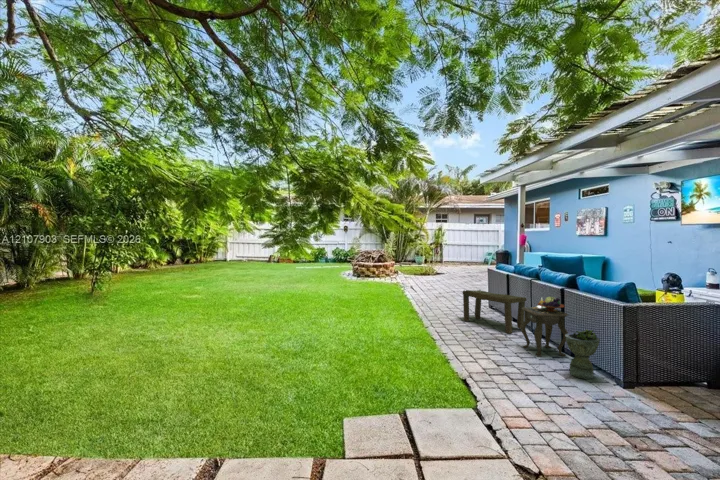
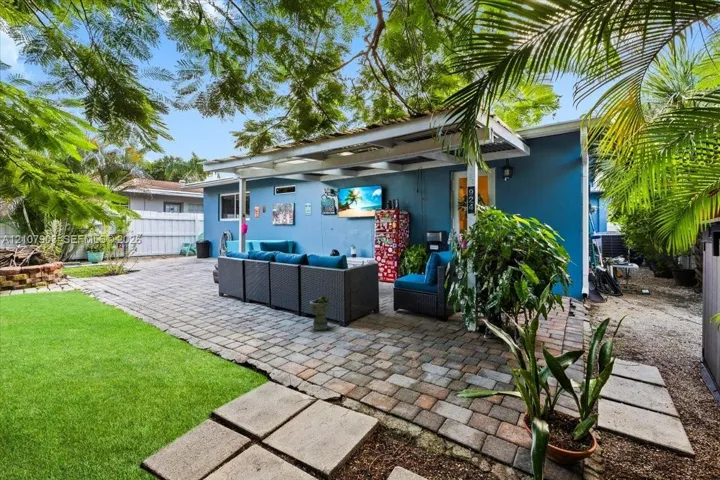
bench: present [463,290,526,334] -> none [206,280,265,313]
side table: present [521,297,568,356] -> none [270,275,305,324]

